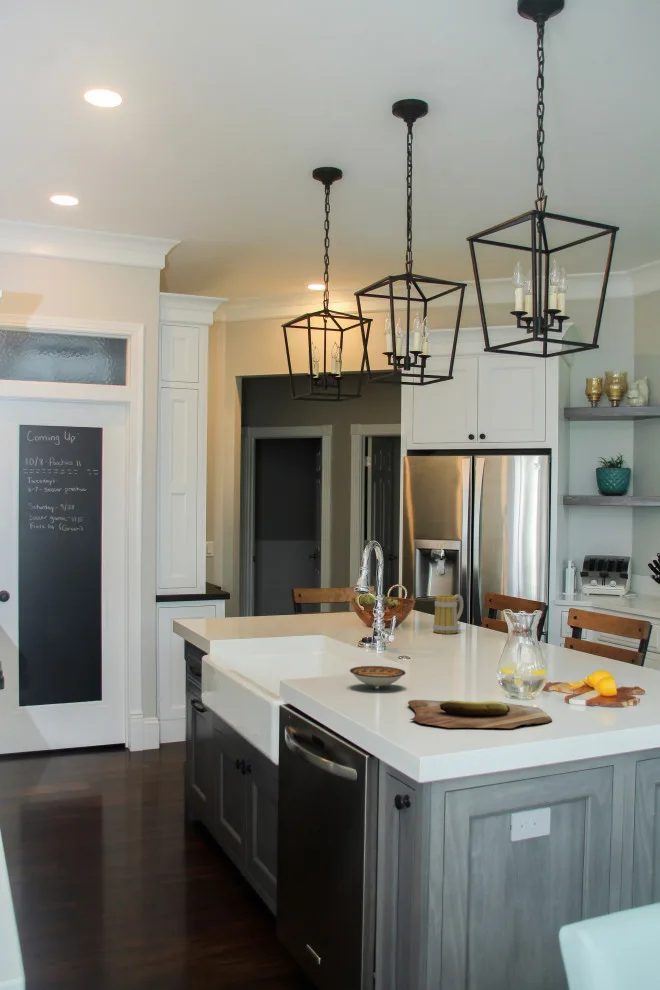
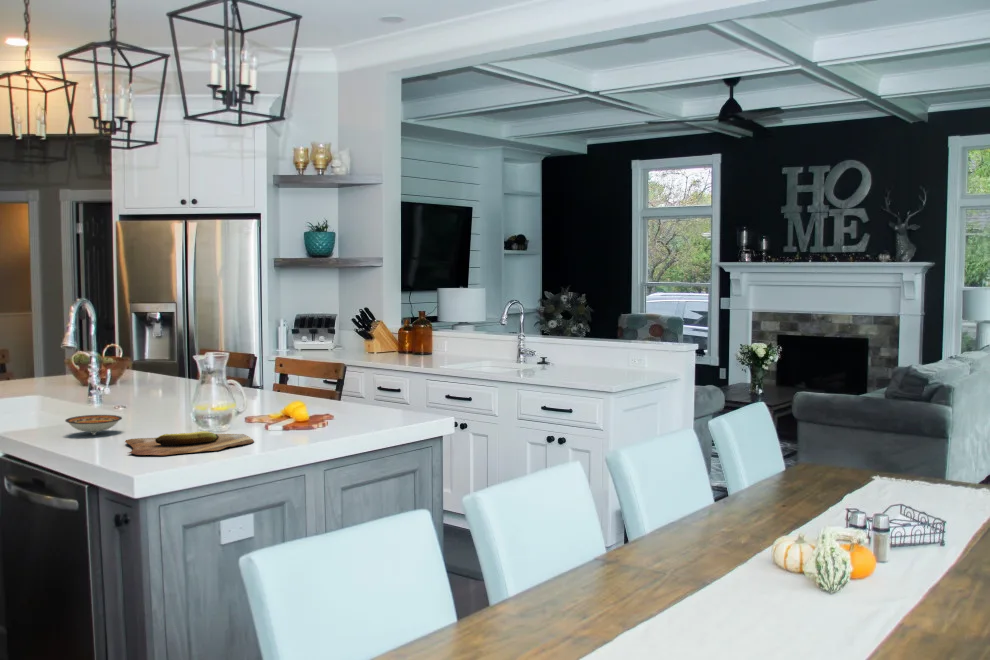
mug: present [433,595,463,634] -> none [149,351,179,388]

